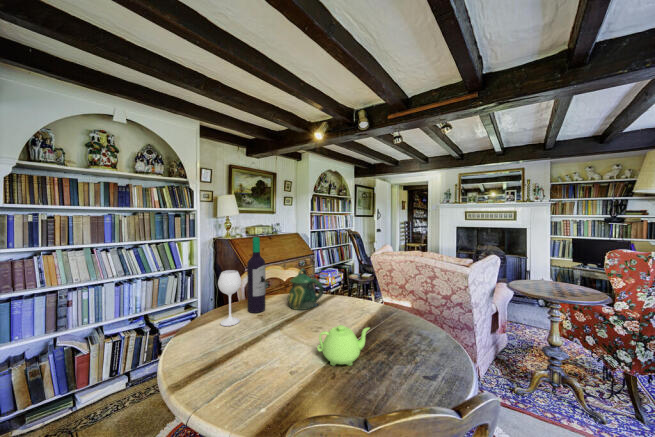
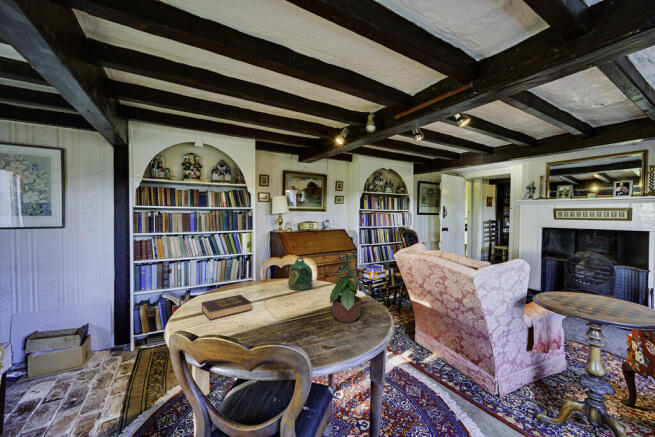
wine bottle: present [218,237,266,326] -> none [231,230,271,293]
potted plant: none [381,259,432,346] -> present [330,255,368,323]
teapot: present [317,325,370,366] -> none [270,296,305,326]
hardback book: none [201,329,277,381] -> present [202,295,251,320]

